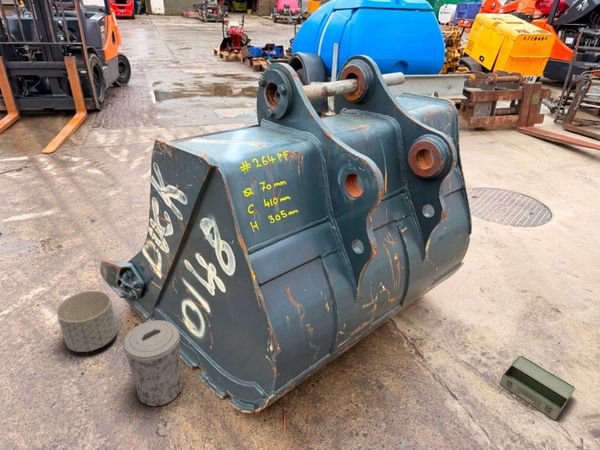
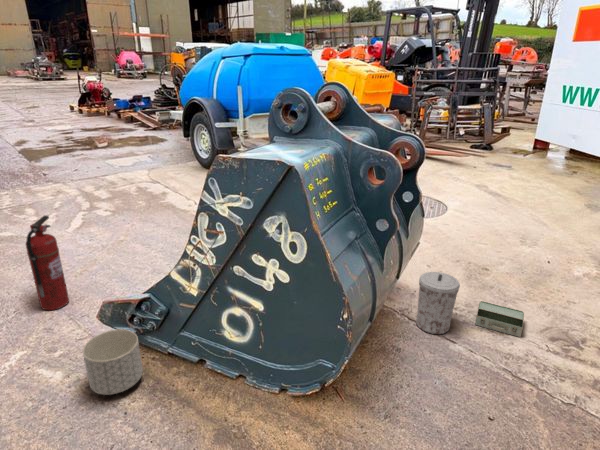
fire extinguisher: none [63,166,105,253] -> present [26,215,69,310]
trash can: present [123,320,183,406] -> present [416,272,460,334]

